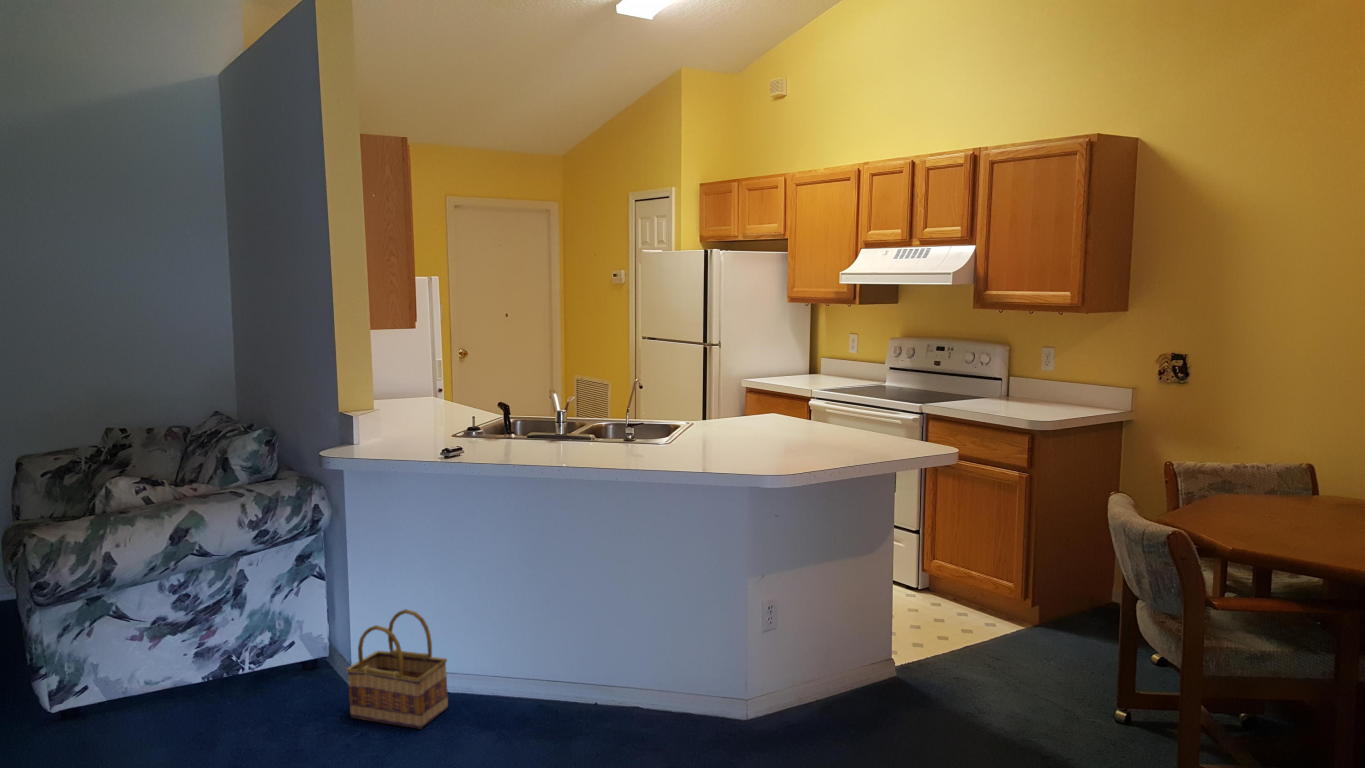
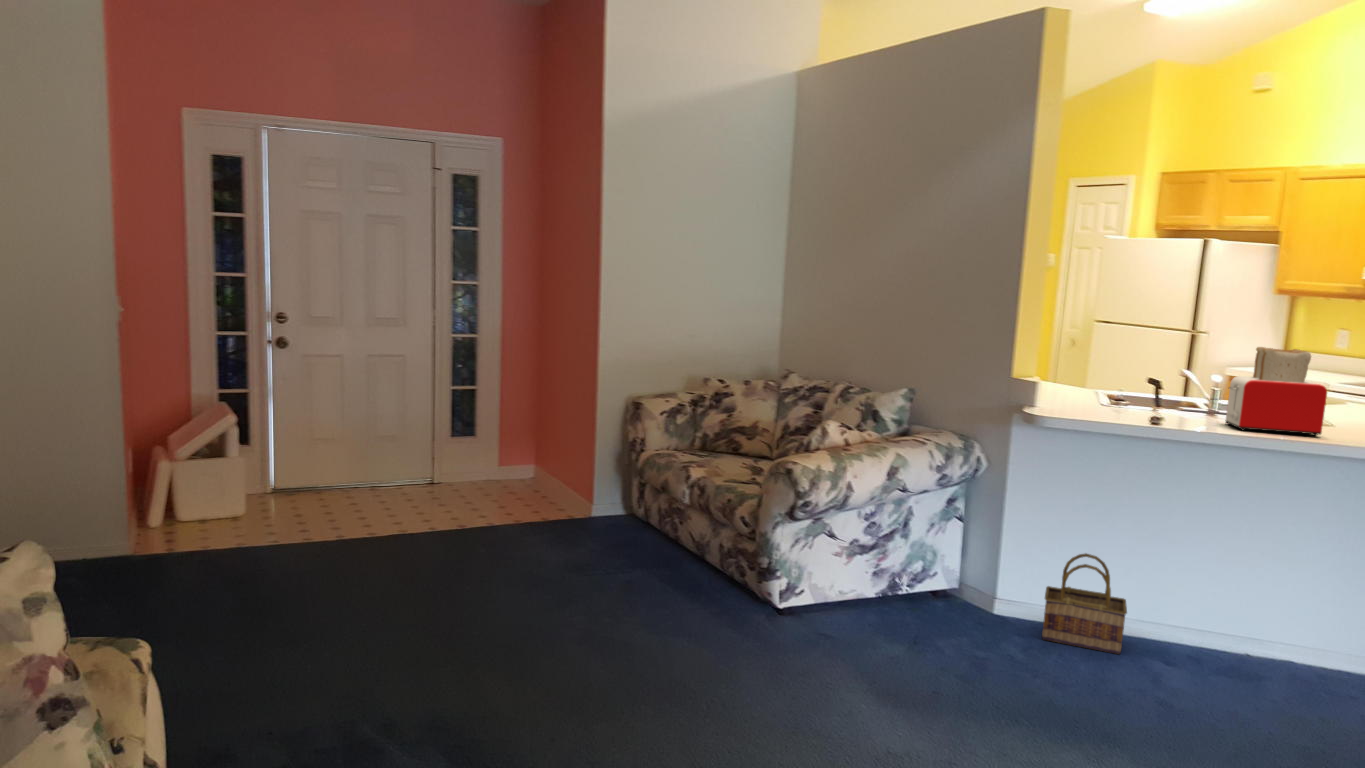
toaster: none [519,355,616,453] -> present [1225,347,1327,436]

